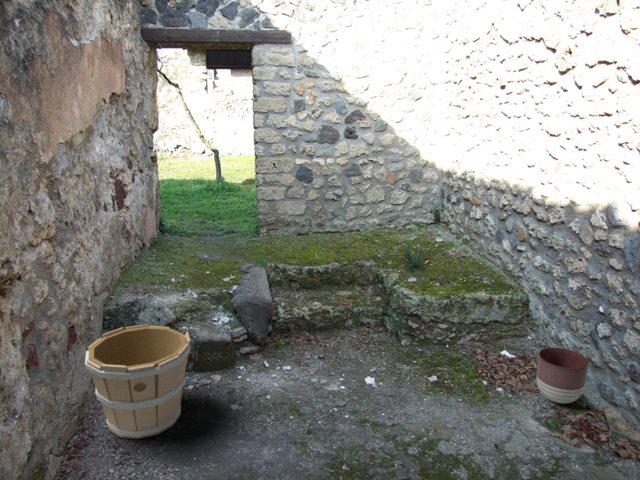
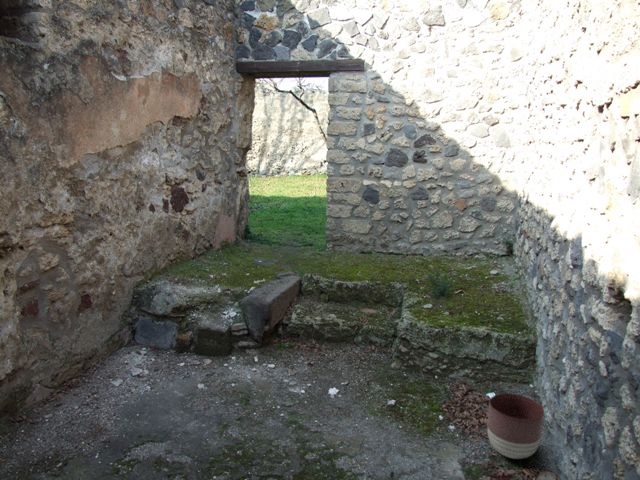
wooden bucket: present [85,324,191,439] -> none [86,302,172,392]

